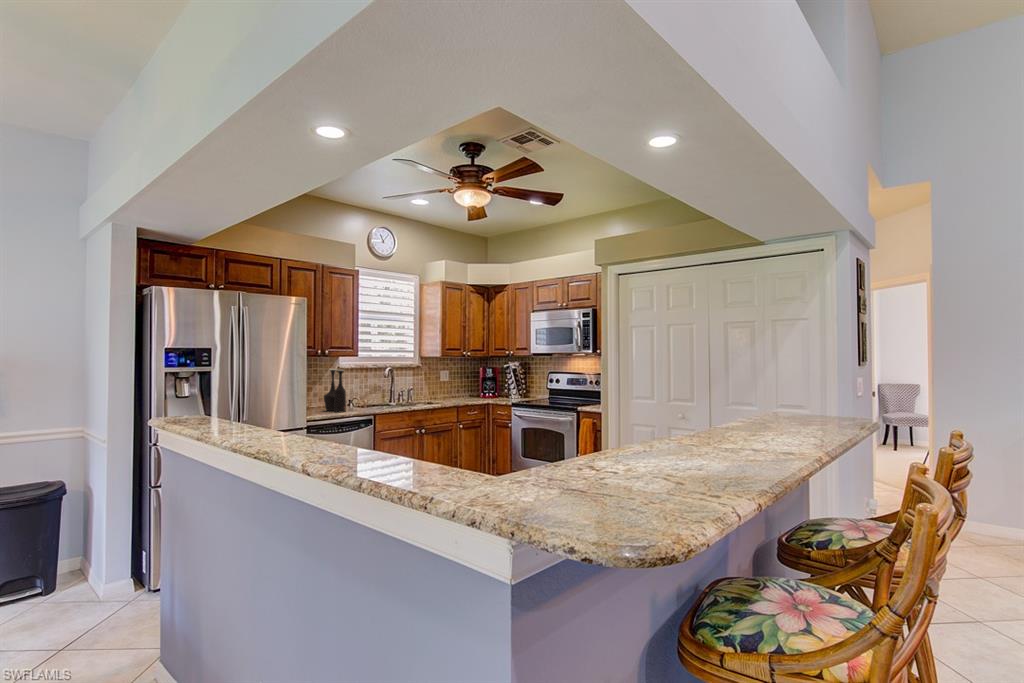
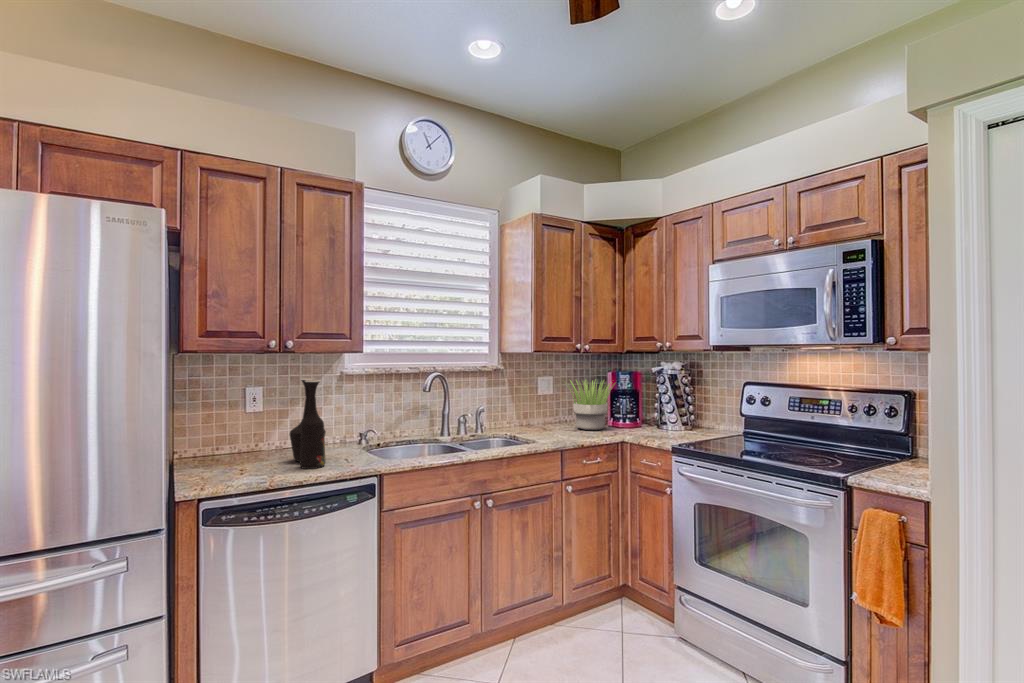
potted plant: none [454,371,486,399] -> present [568,380,613,430]

